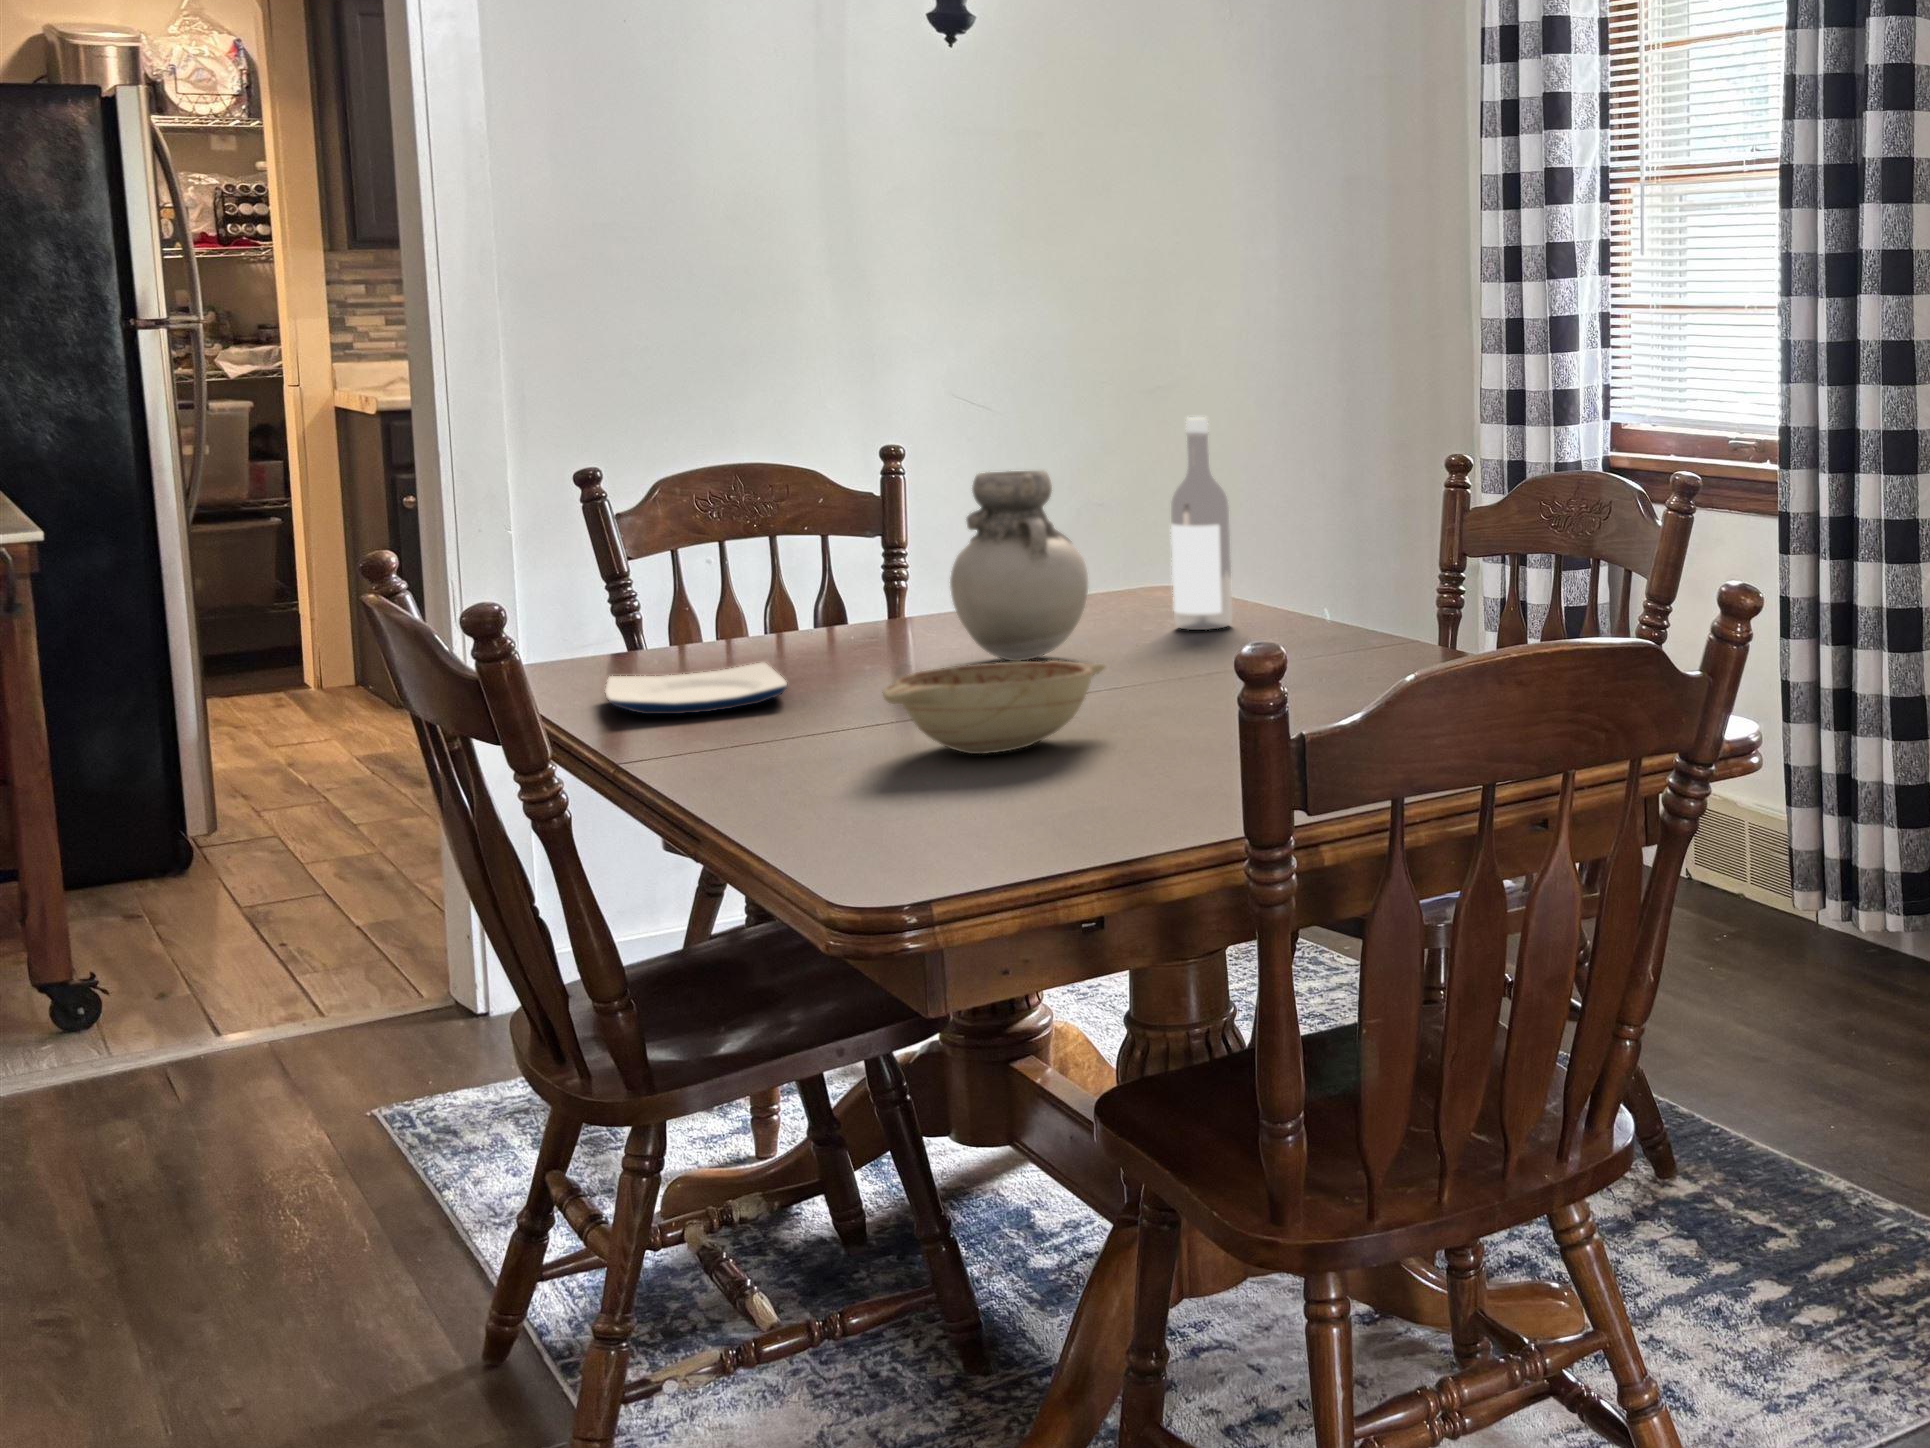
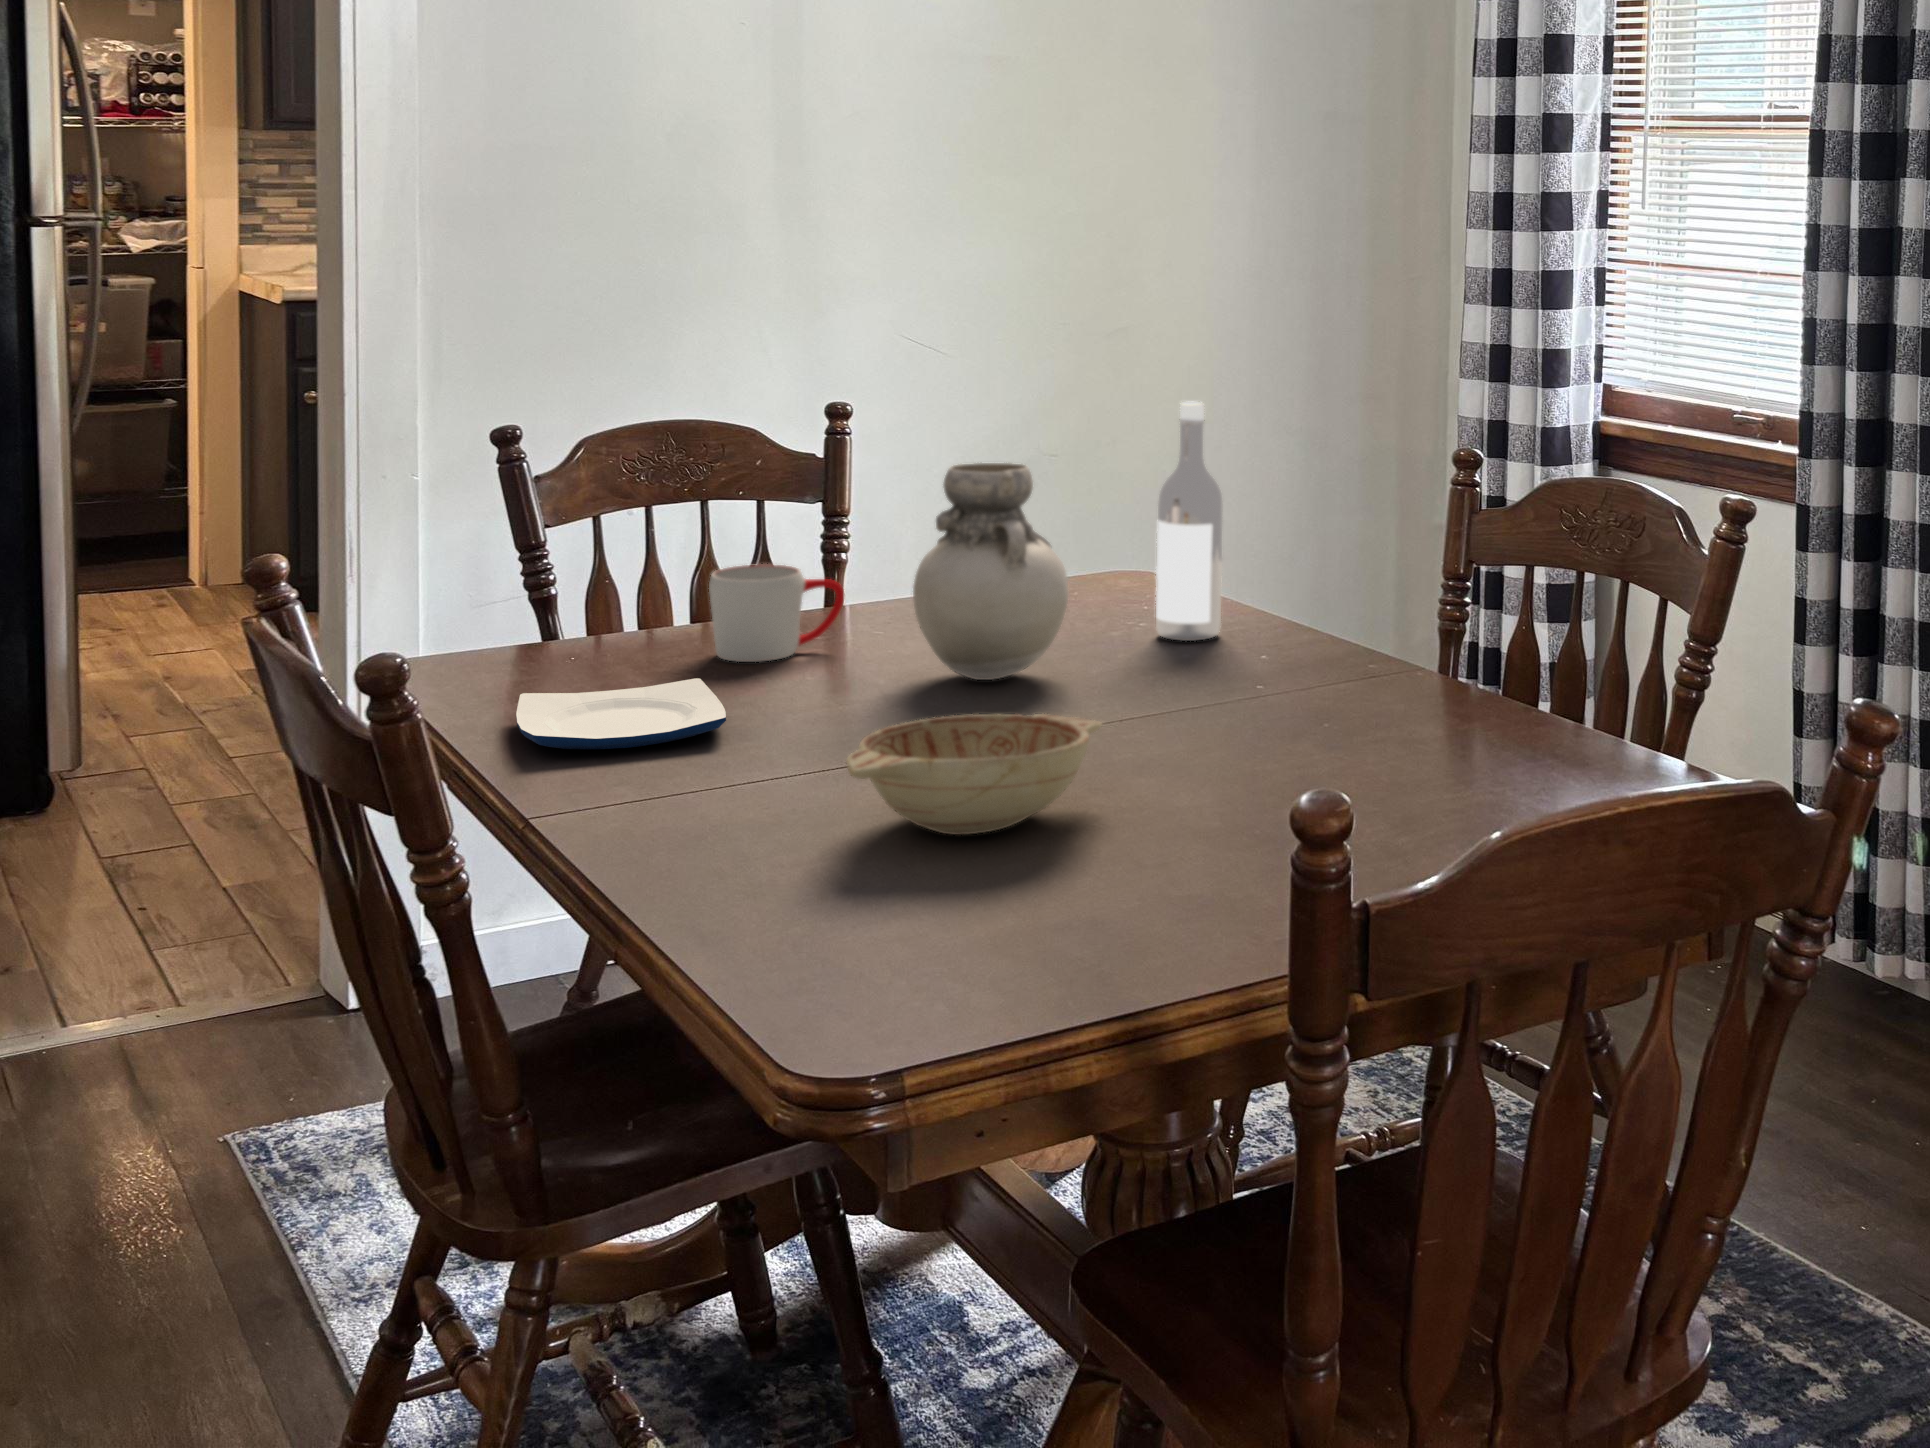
mug: none [772,574,894,657] -> present [709,564,845,662]

